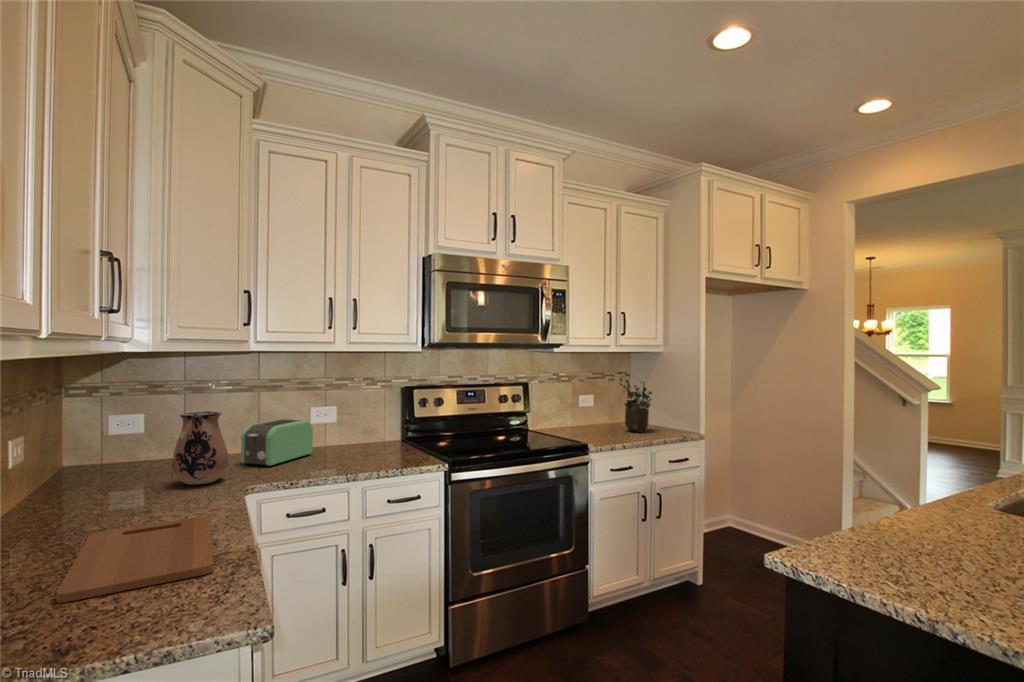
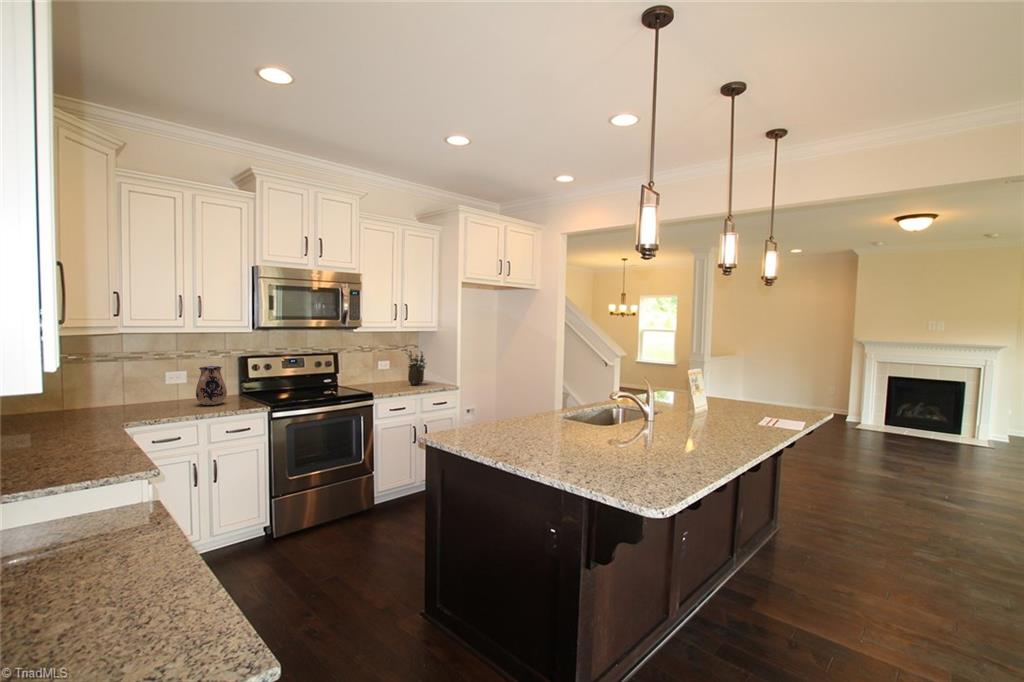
ceramic pitcher: present [172,411,229,485] -> present [196,366,227,405]
toaster: present [241,419,313,466] -> none [110,381,167,413]
cutting board: present [56,516,213,603] -> none [28,436,121,469]

